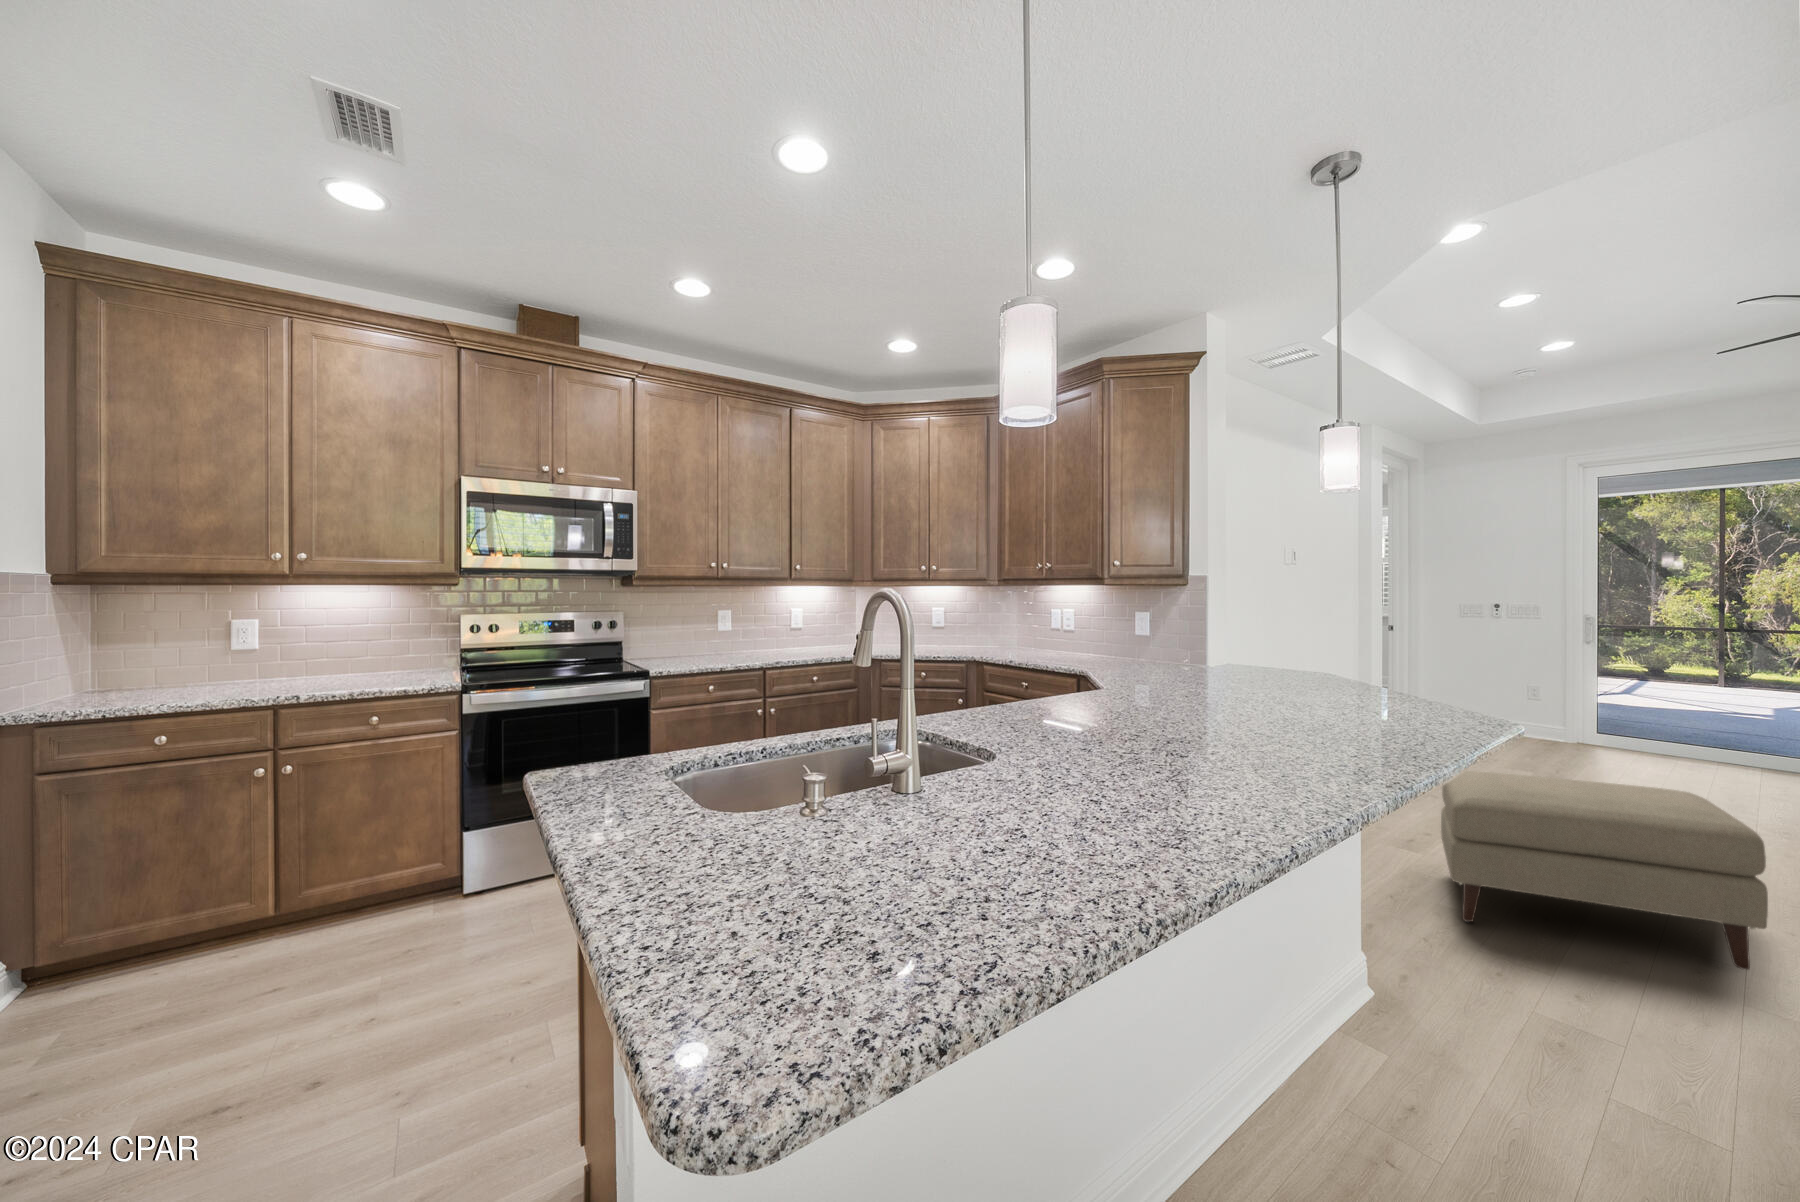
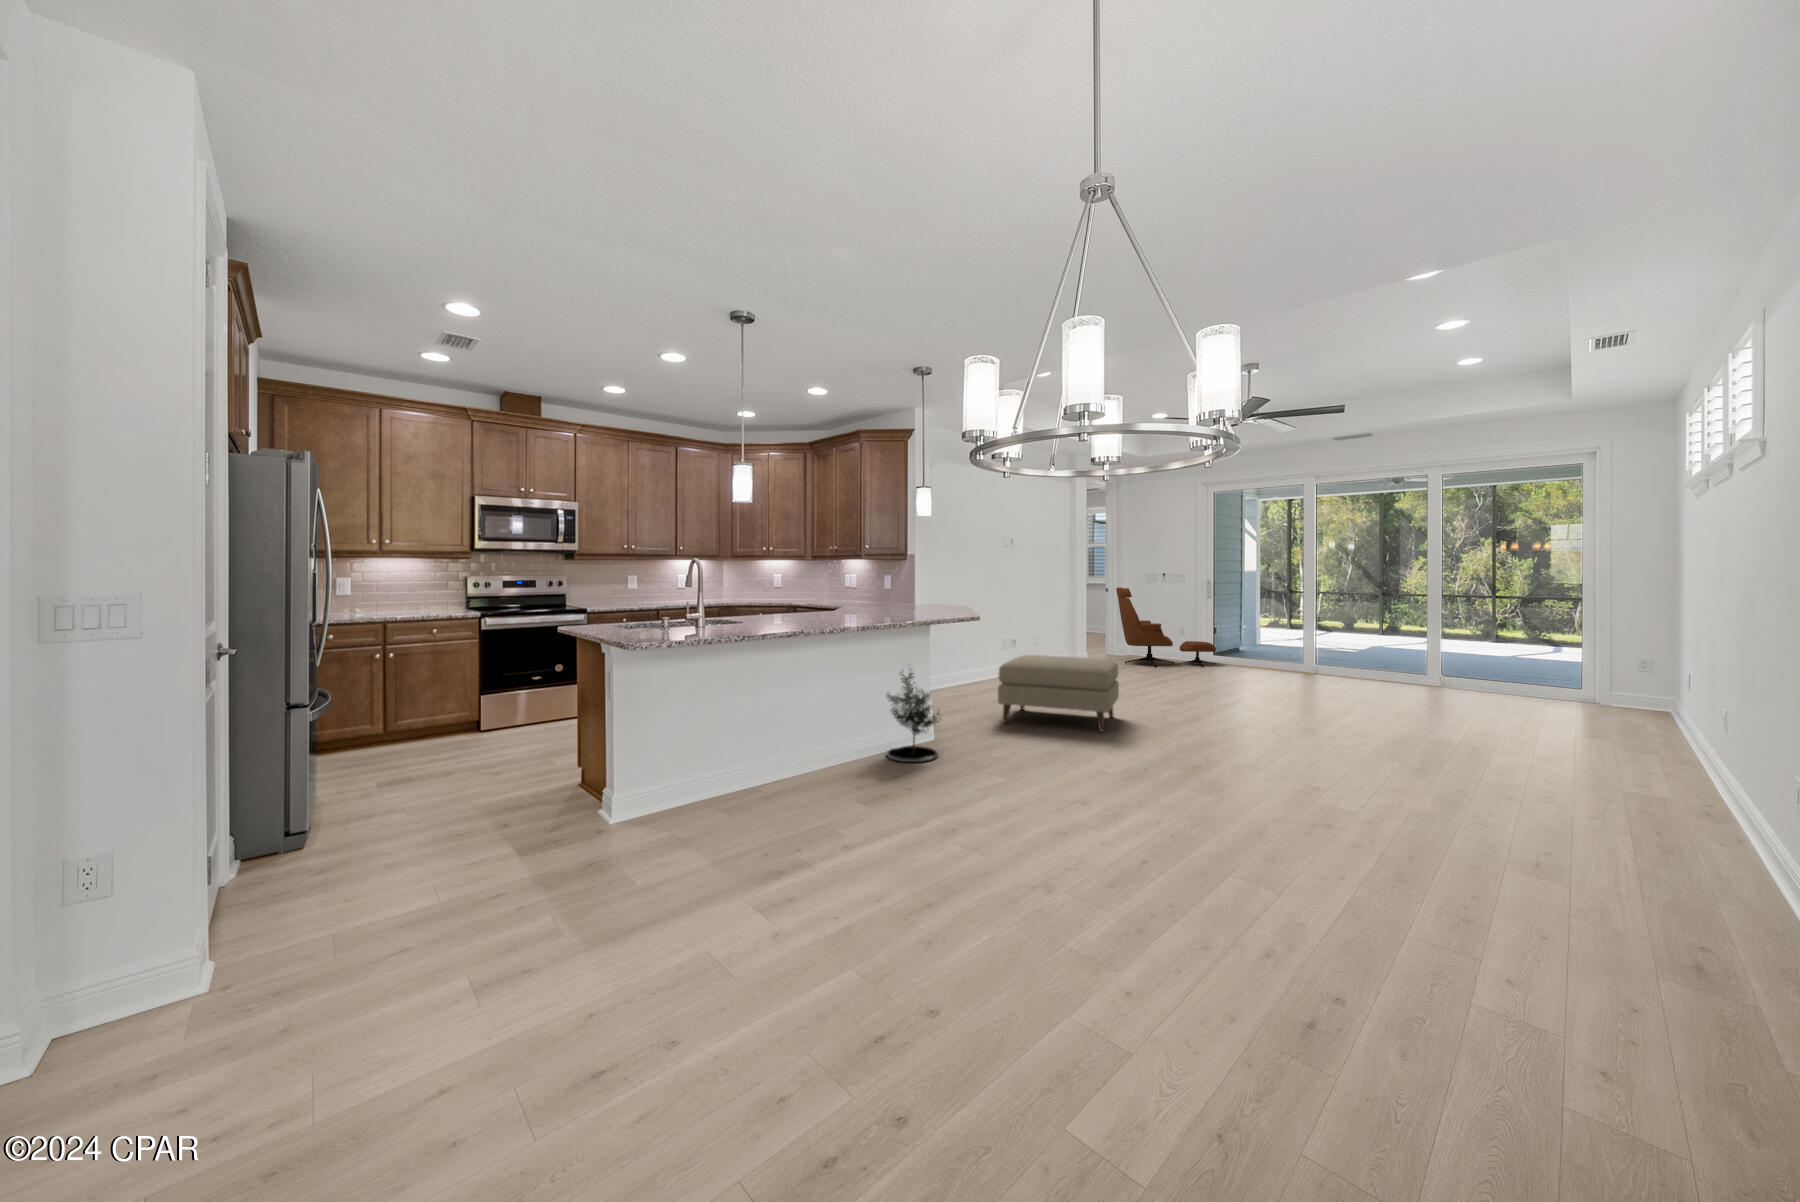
lounge chair: none [1488,628,1689,767] -> present [1116,587,1216,667]
potted tree: none [1288,830,1464,1083] -> present [886,673,938,762]

